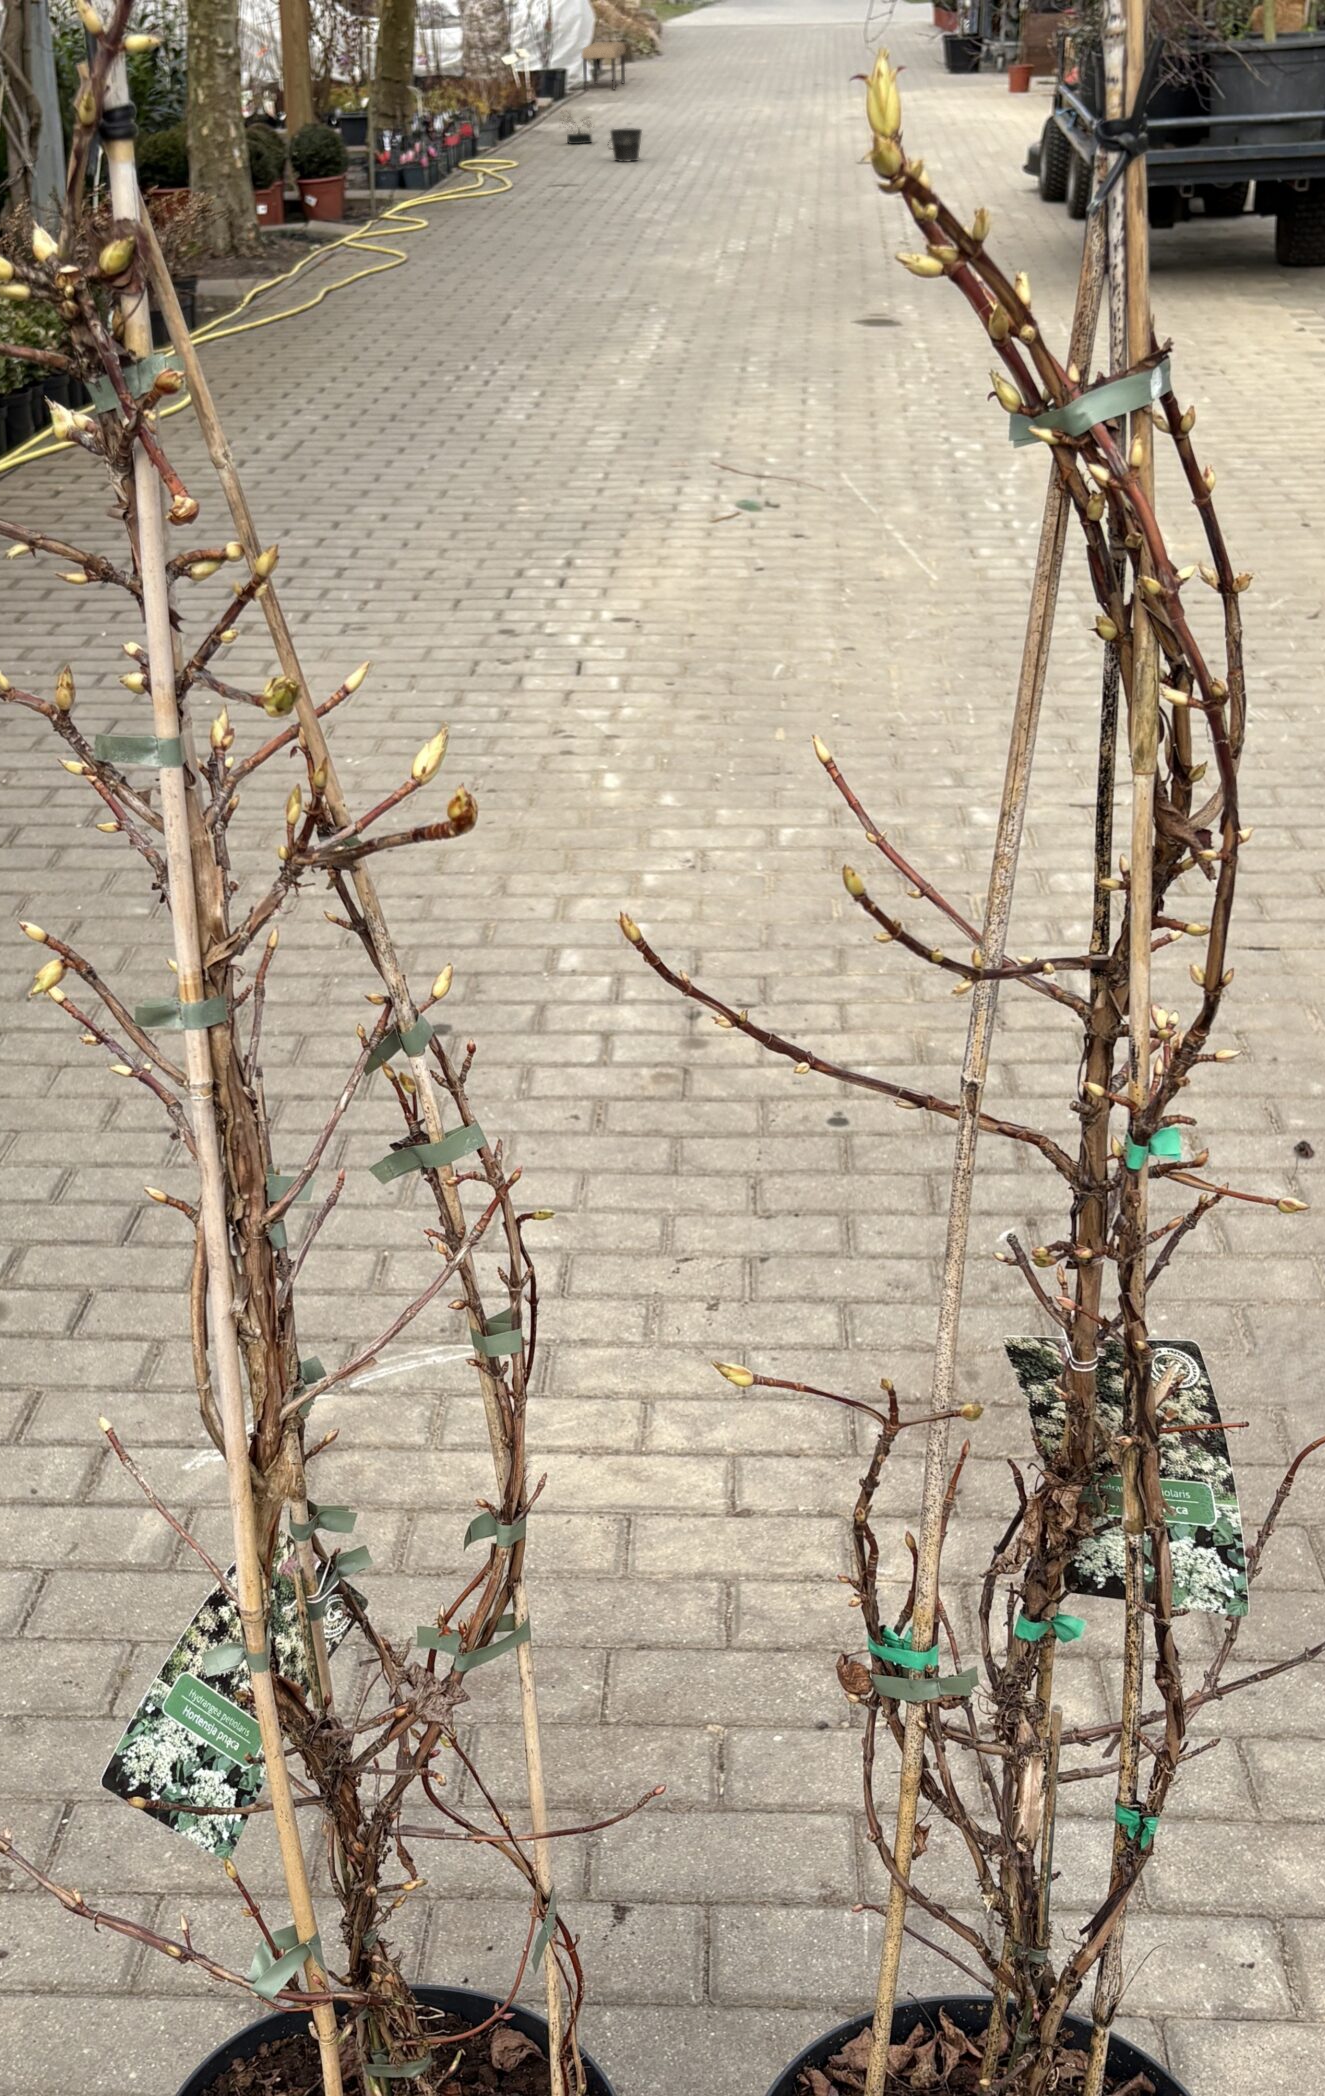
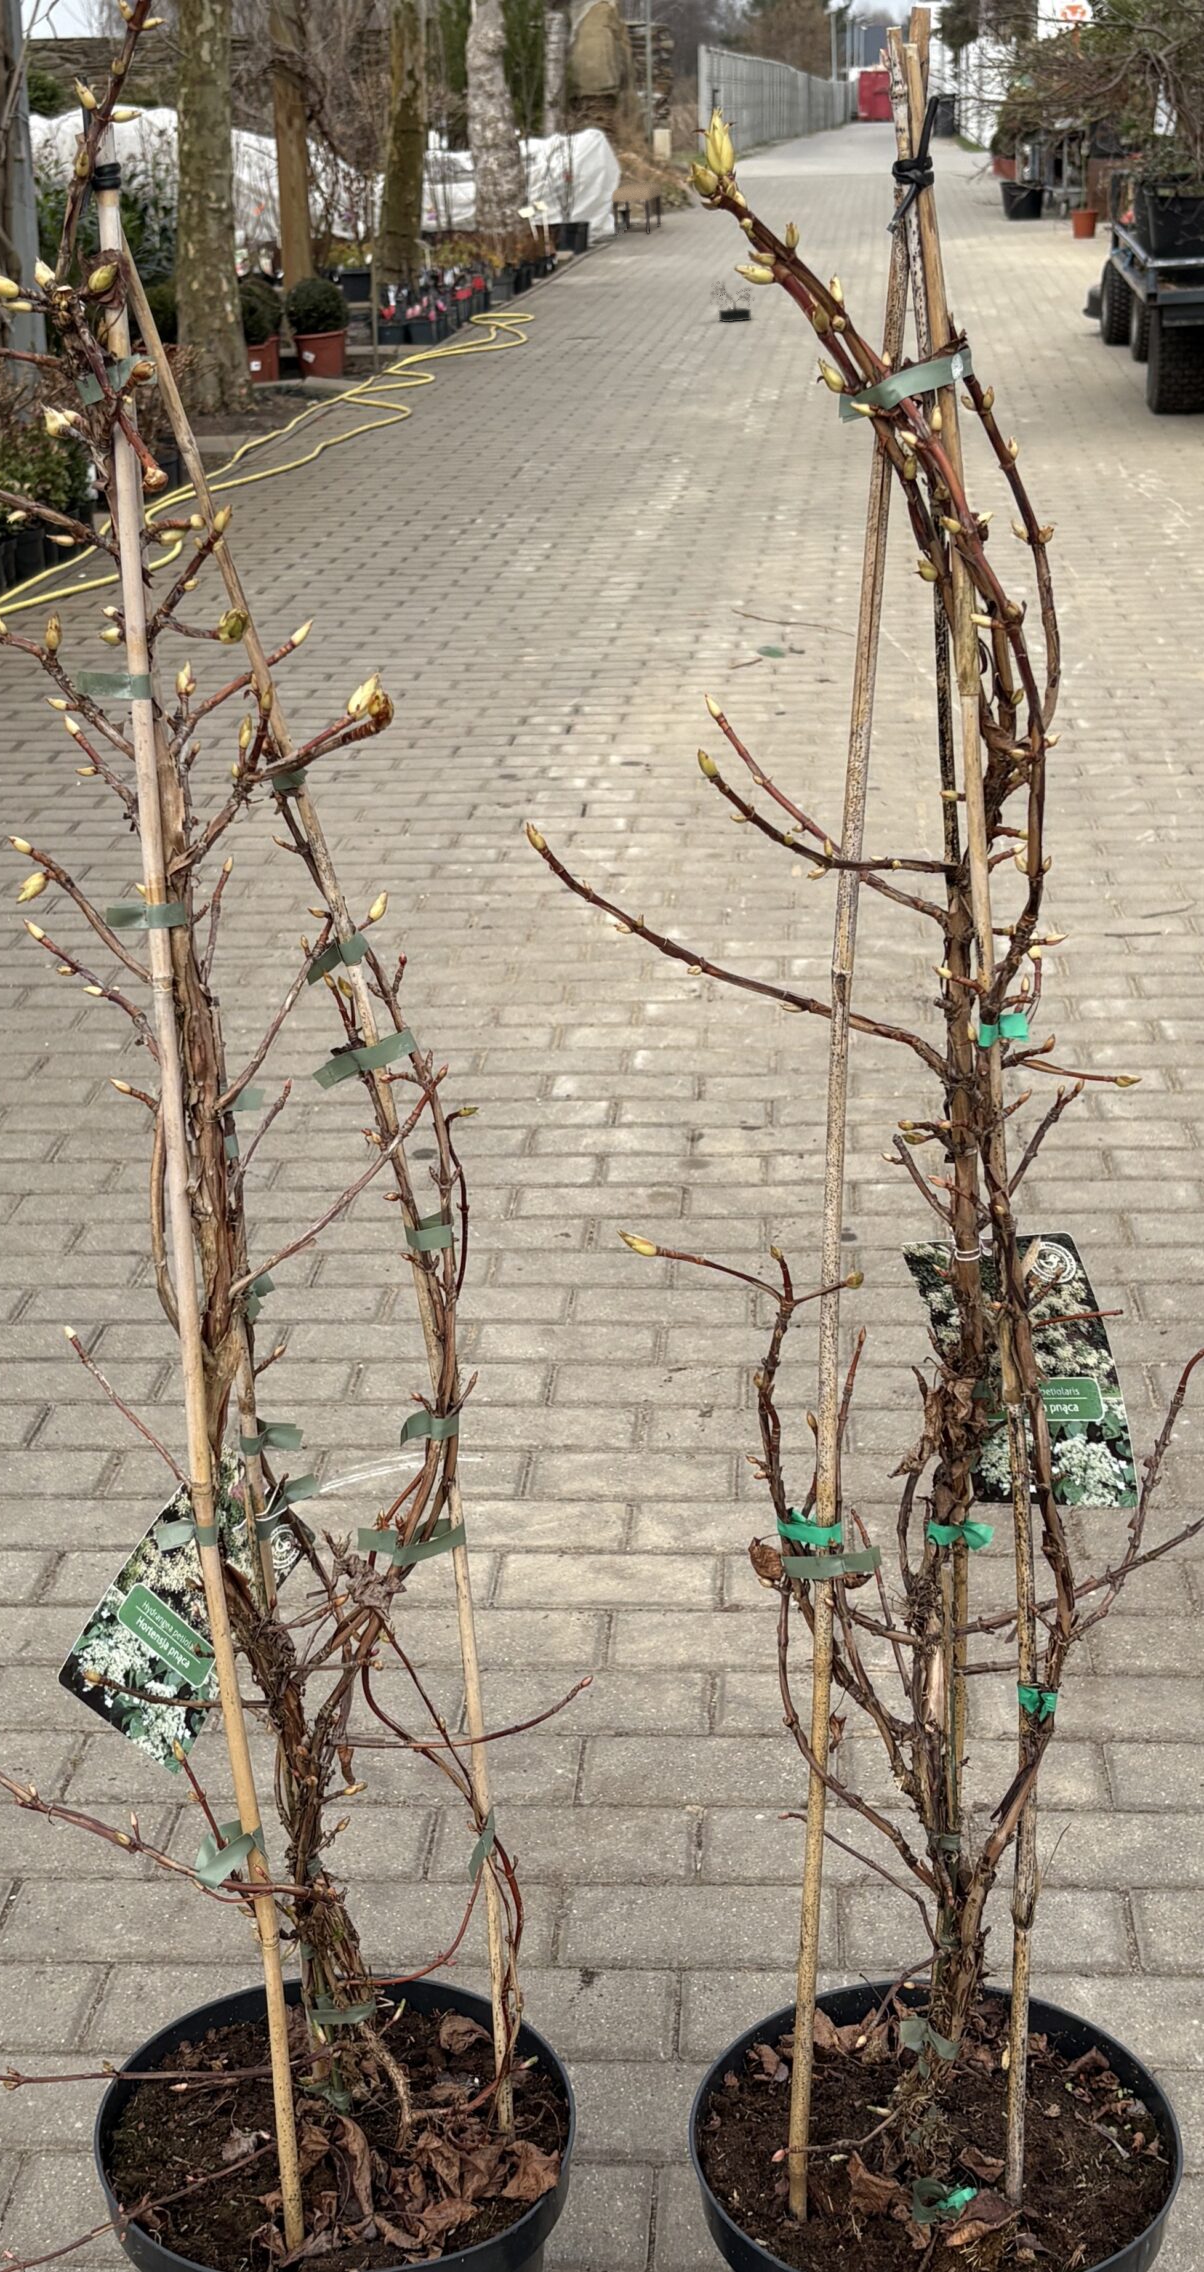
decorative plant: present [563,116,592,144] -> present [712,281,754,322]
bucket: present [608,128,642,162] -> none [638,271,677,306]

